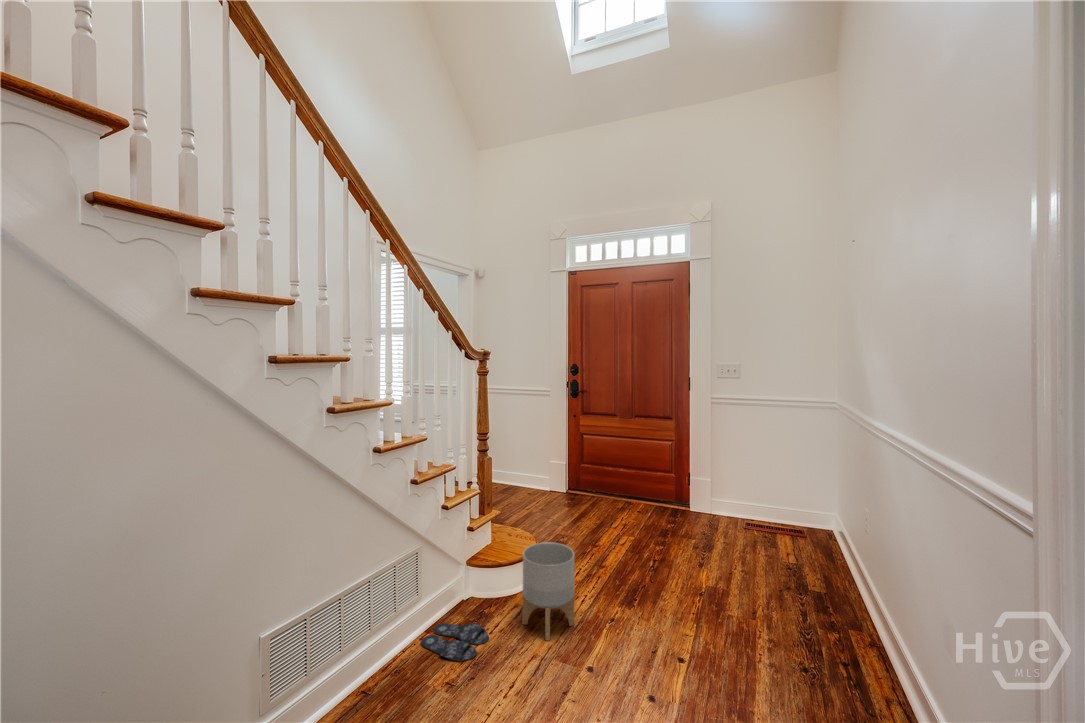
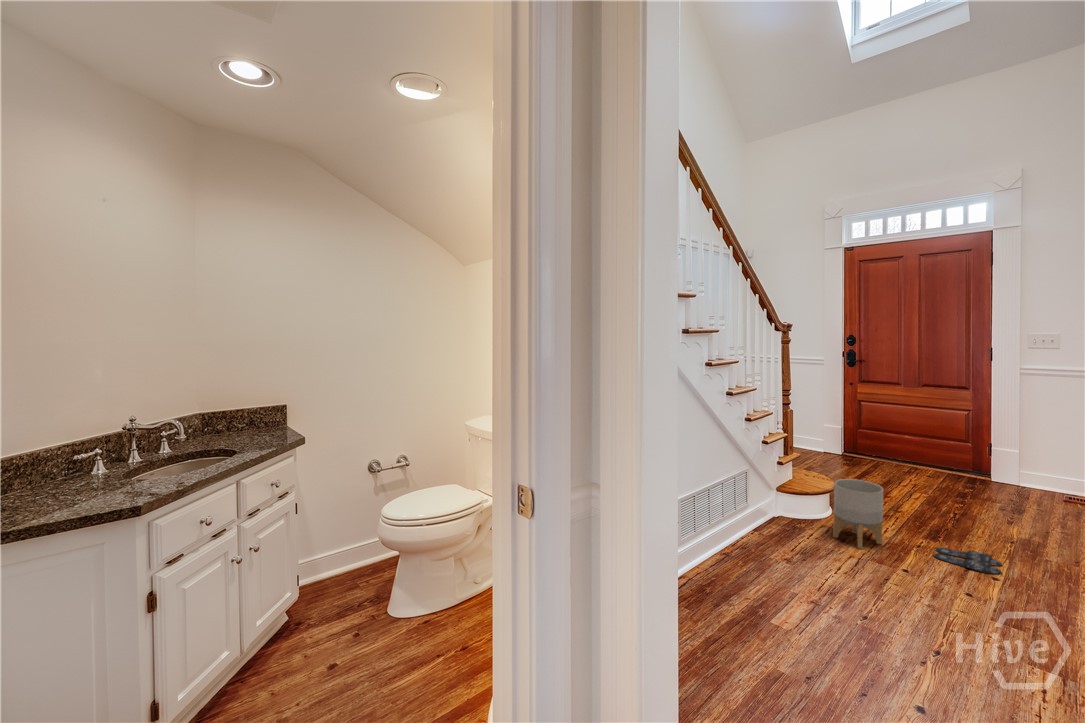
slippers: present [421,623,489,661] -> present [934,548,1002,574]

